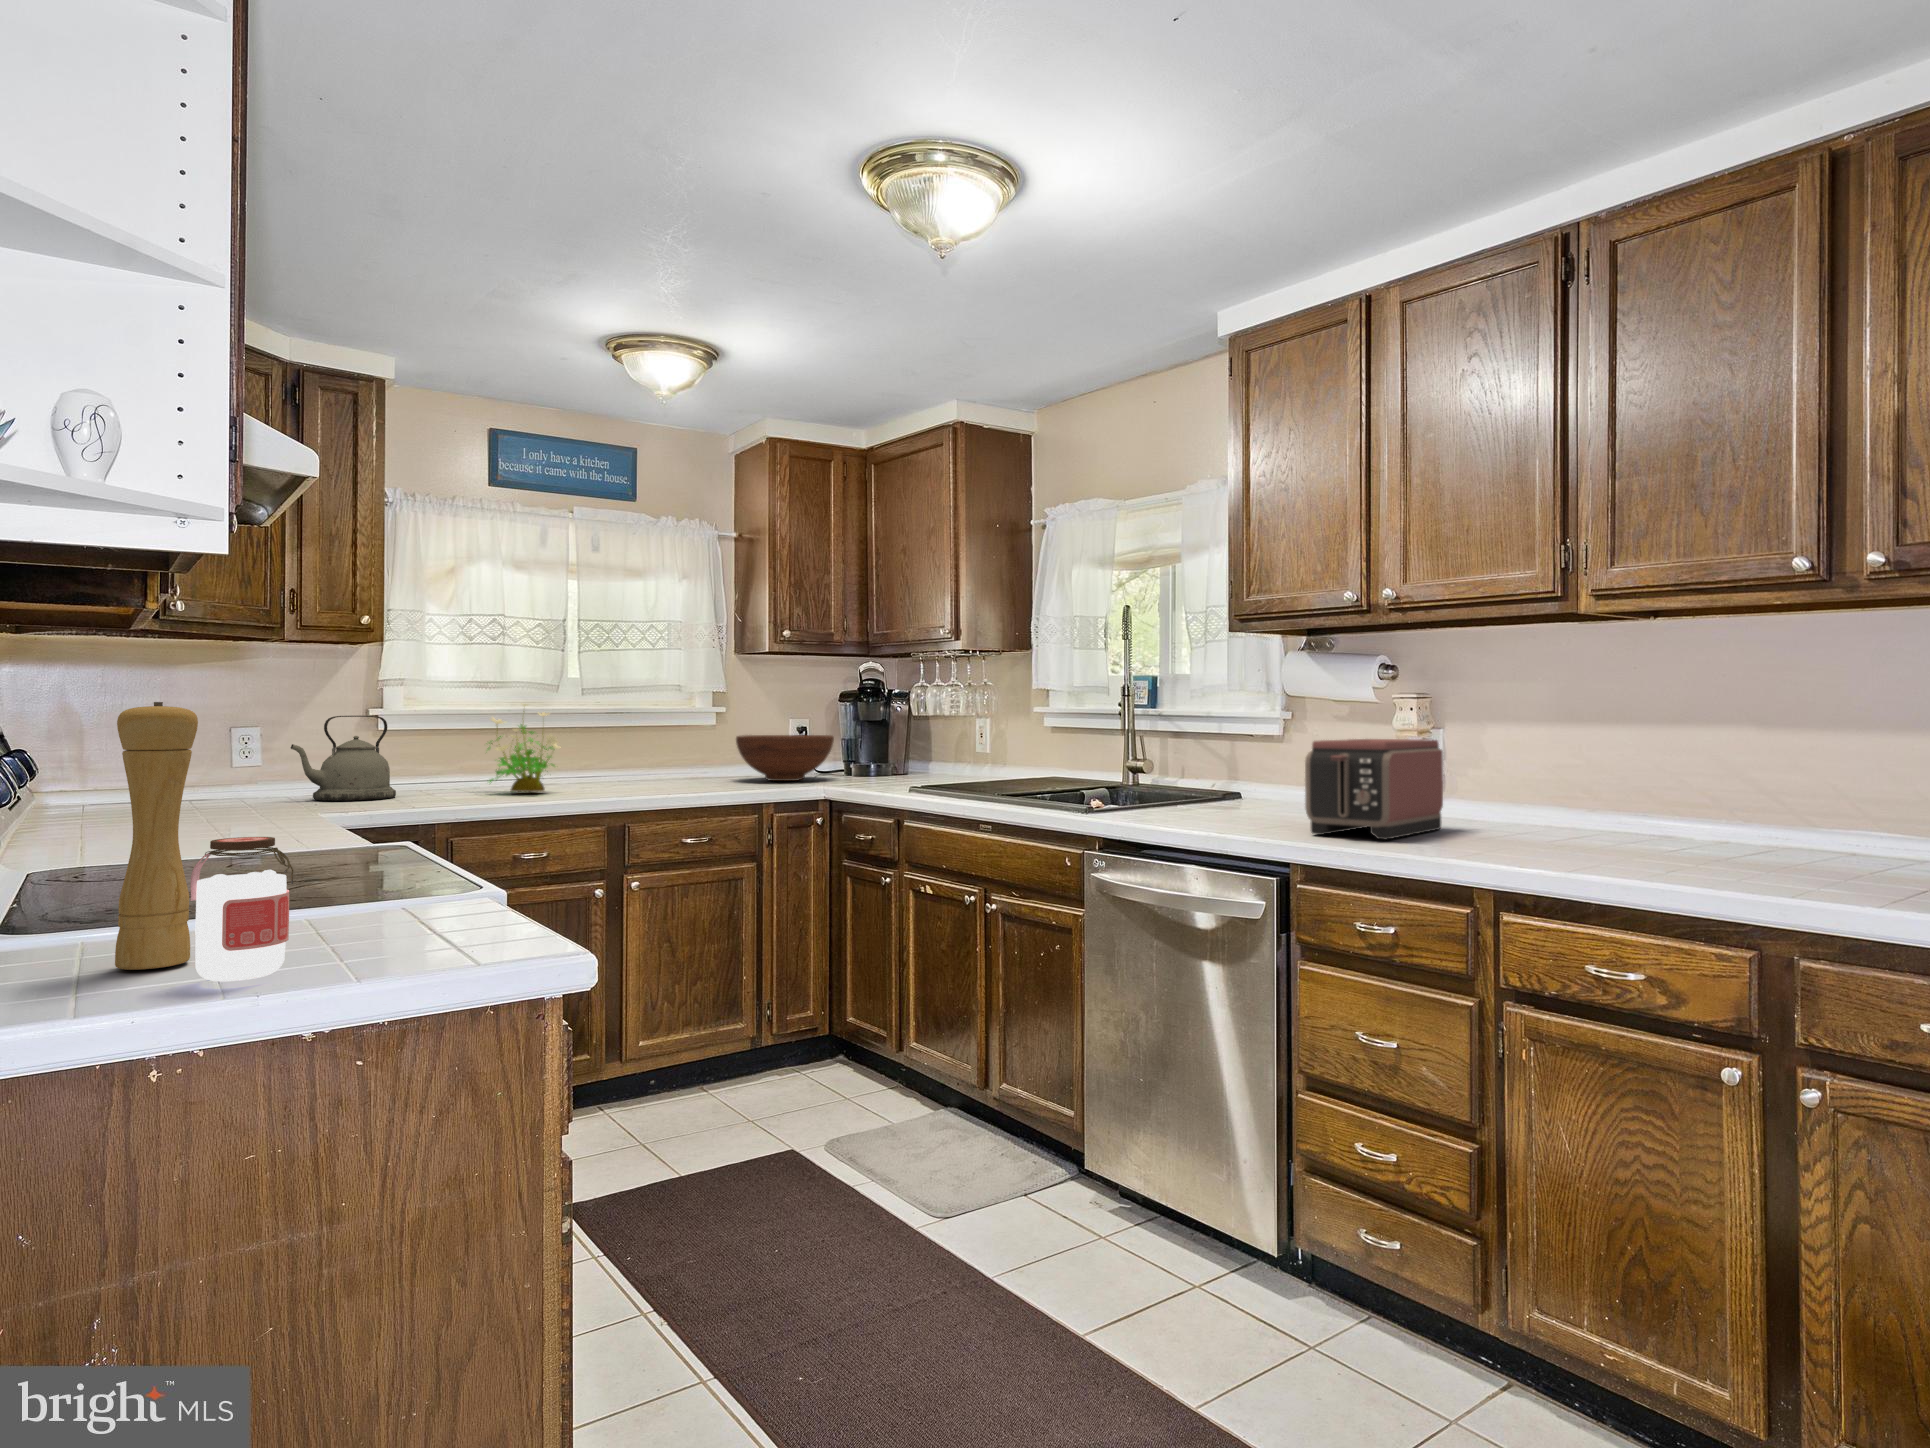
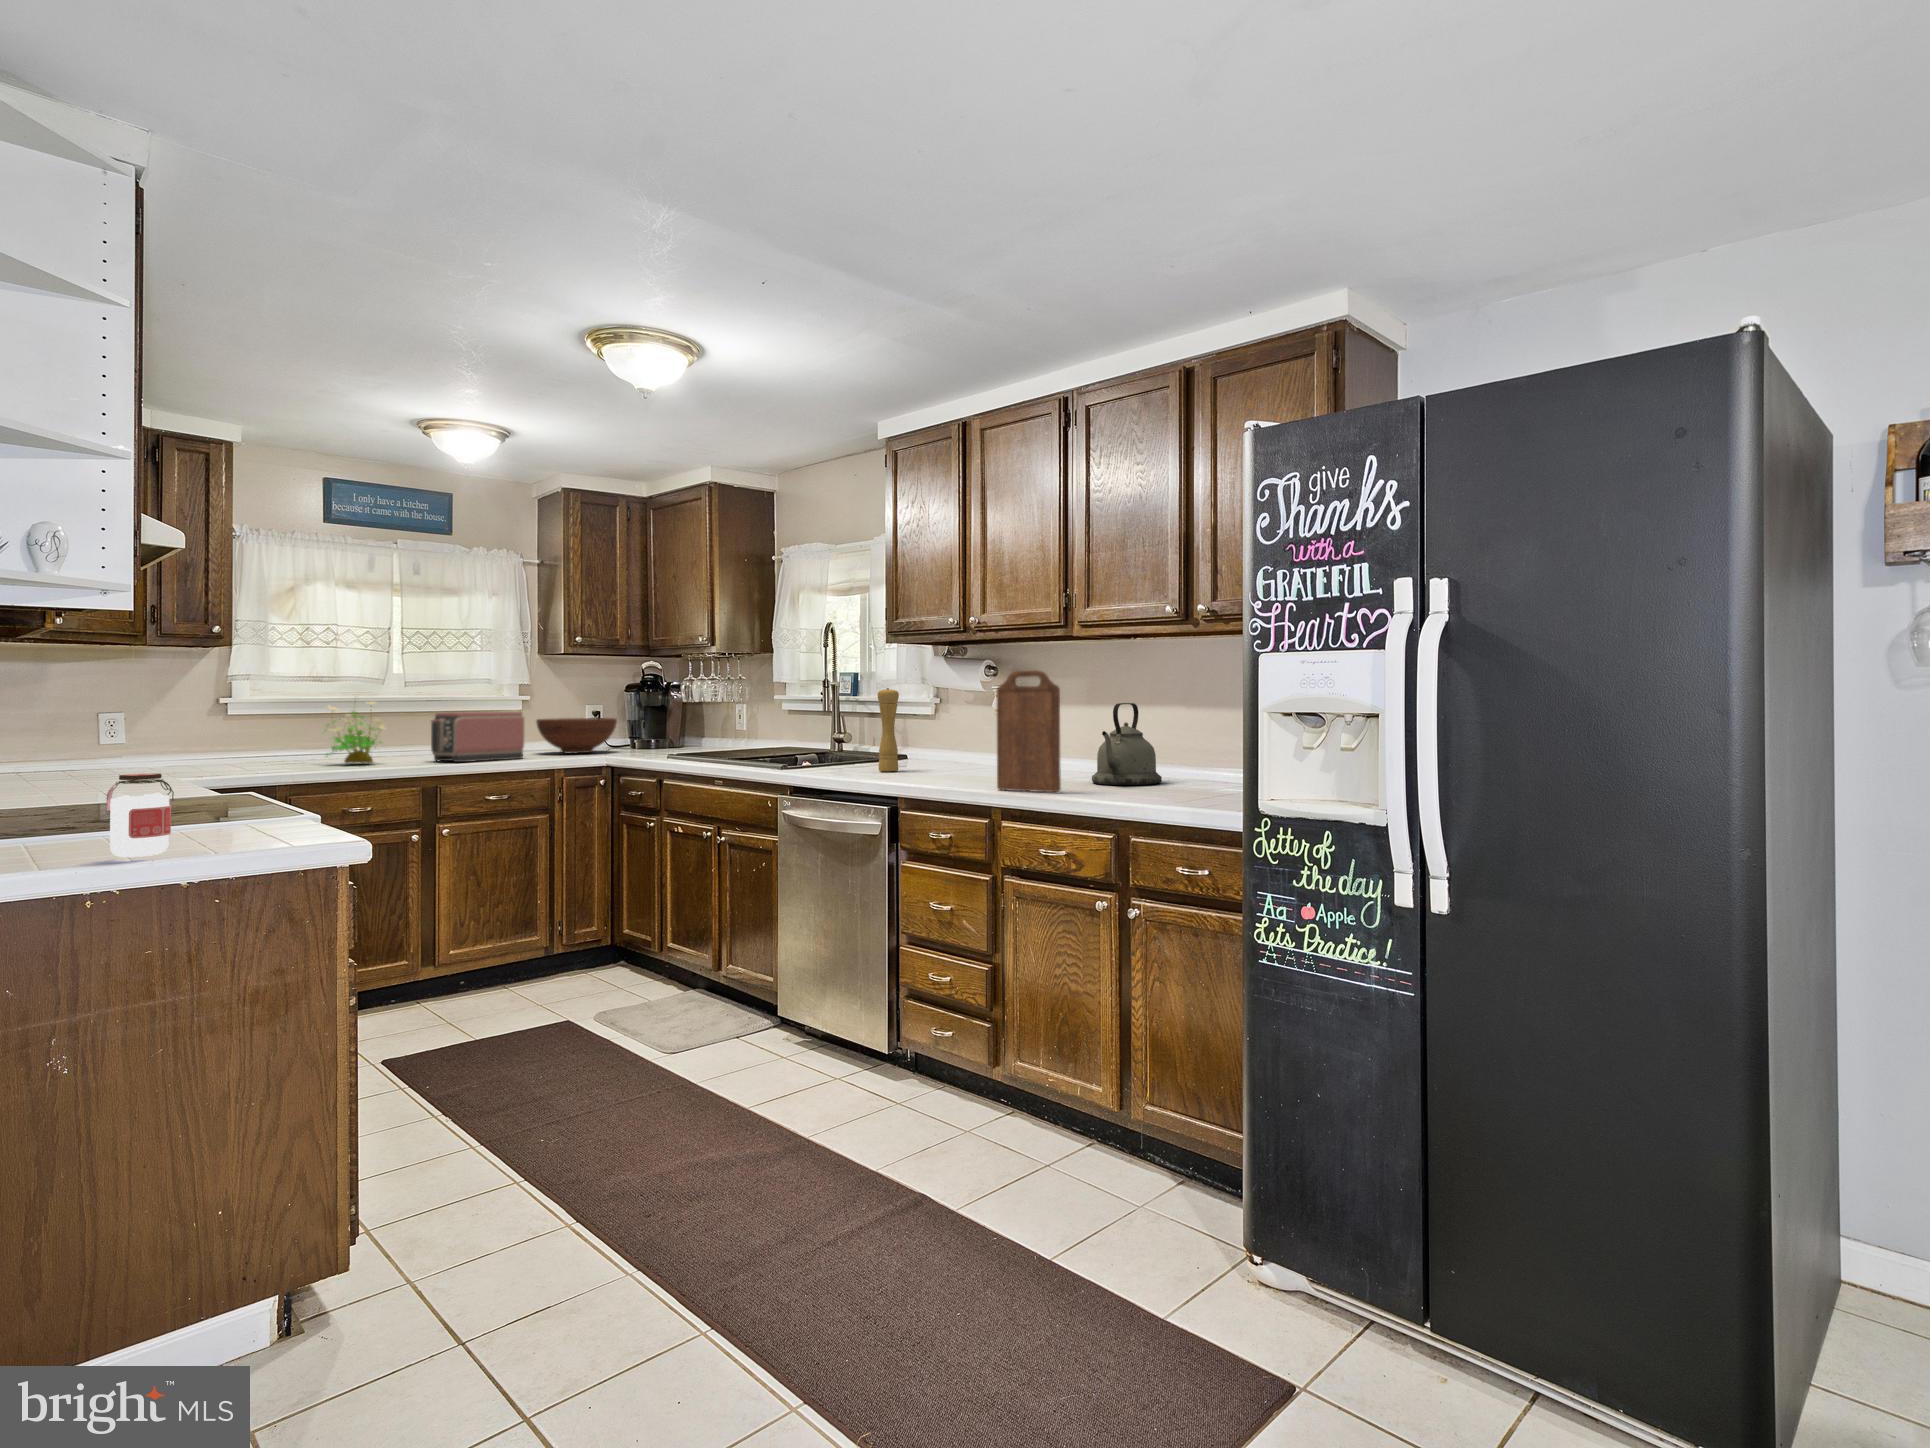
cutting board: none [1488,670,1612,871] -> present [996,670,1061,792]
pepper mill: present [115,702,198,970] -> present [877,688,899,771]
kettle: present [291,716,396,801] -> present [1092,703,1162,785]
toaster: present [1305,739,1443,840] -> present [431,712,524,762]

